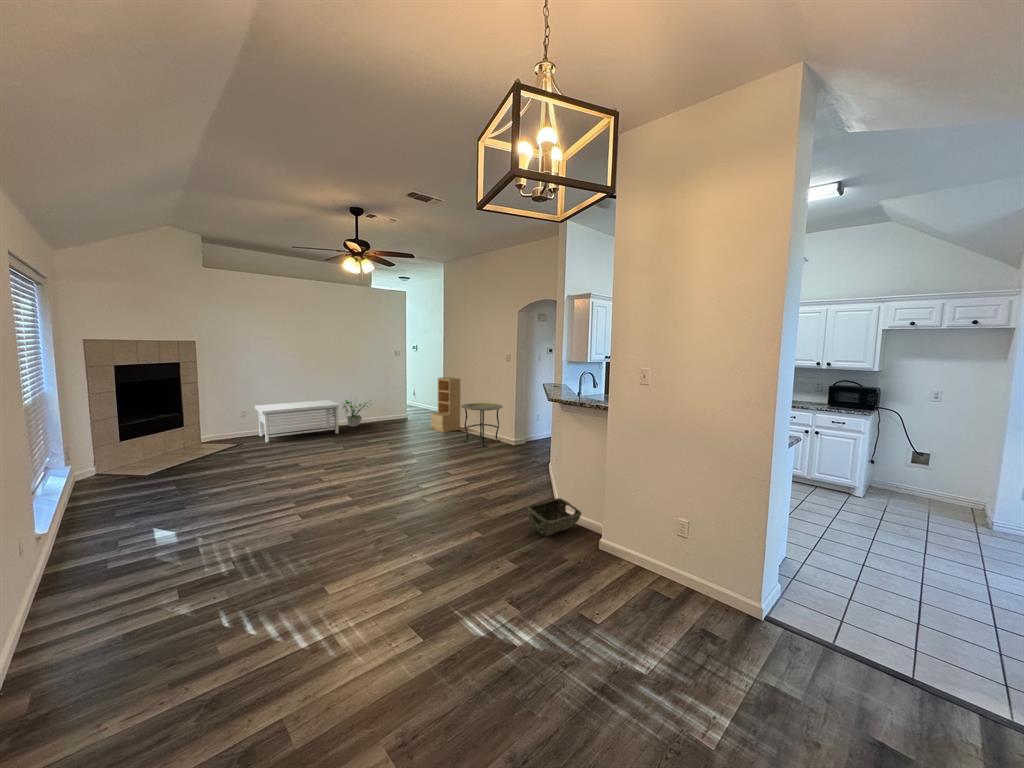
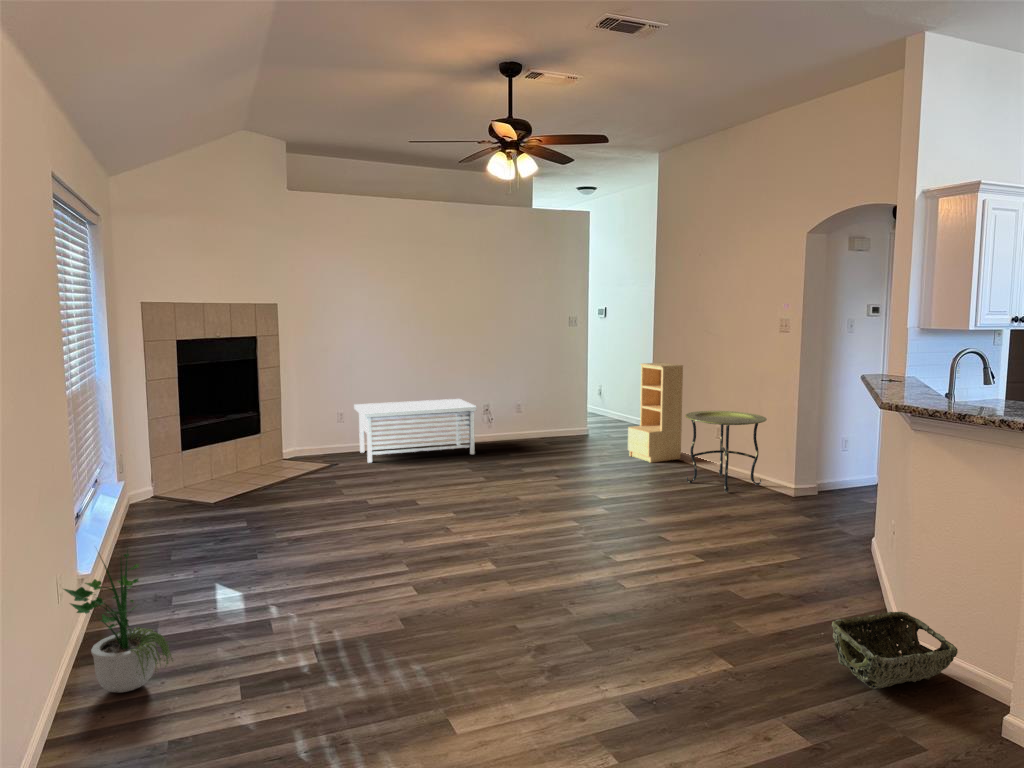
potted plant: present [345,400,372,427] -> present [64,553,173,692]

